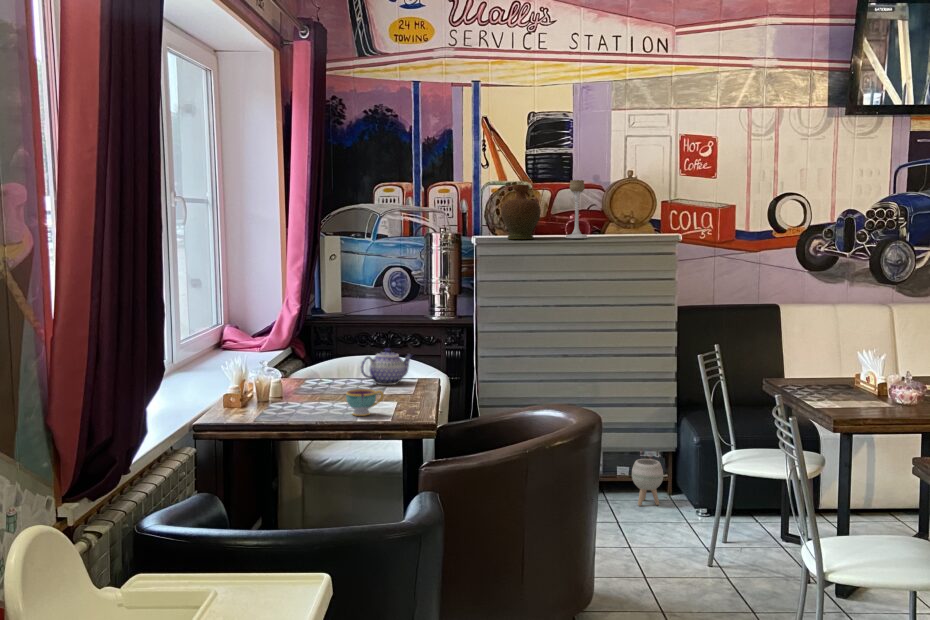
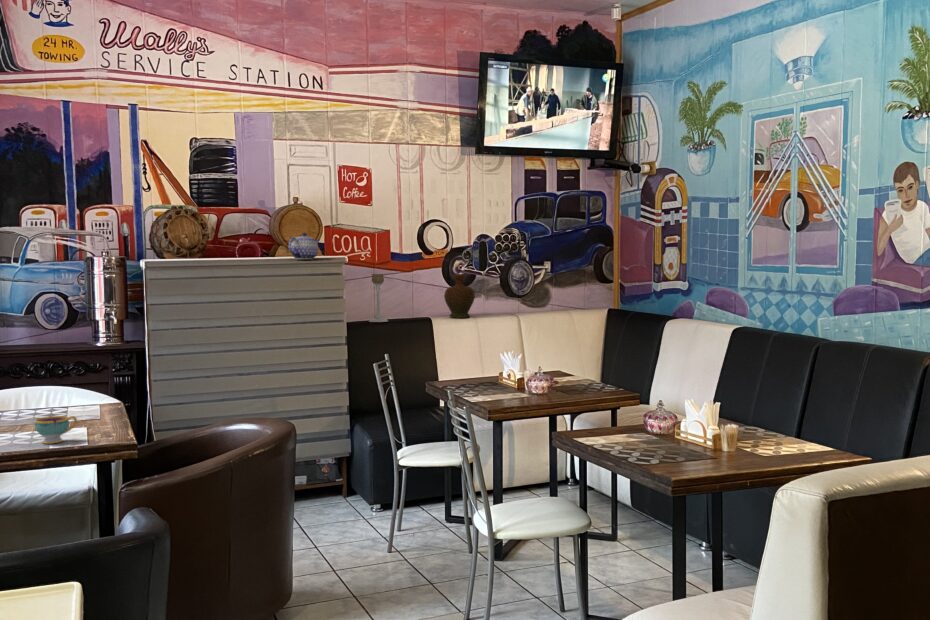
candle holder: present [565,180,588,238] -> present [369,274,388,322]
decorative vase: present [501,185,540,239] -> present [444,275,475,318]
teapot: present [361,348,412,385] -> present [288,233,319,259]
planter: present [632,459,663,506] -> none [311,467,340,512]

